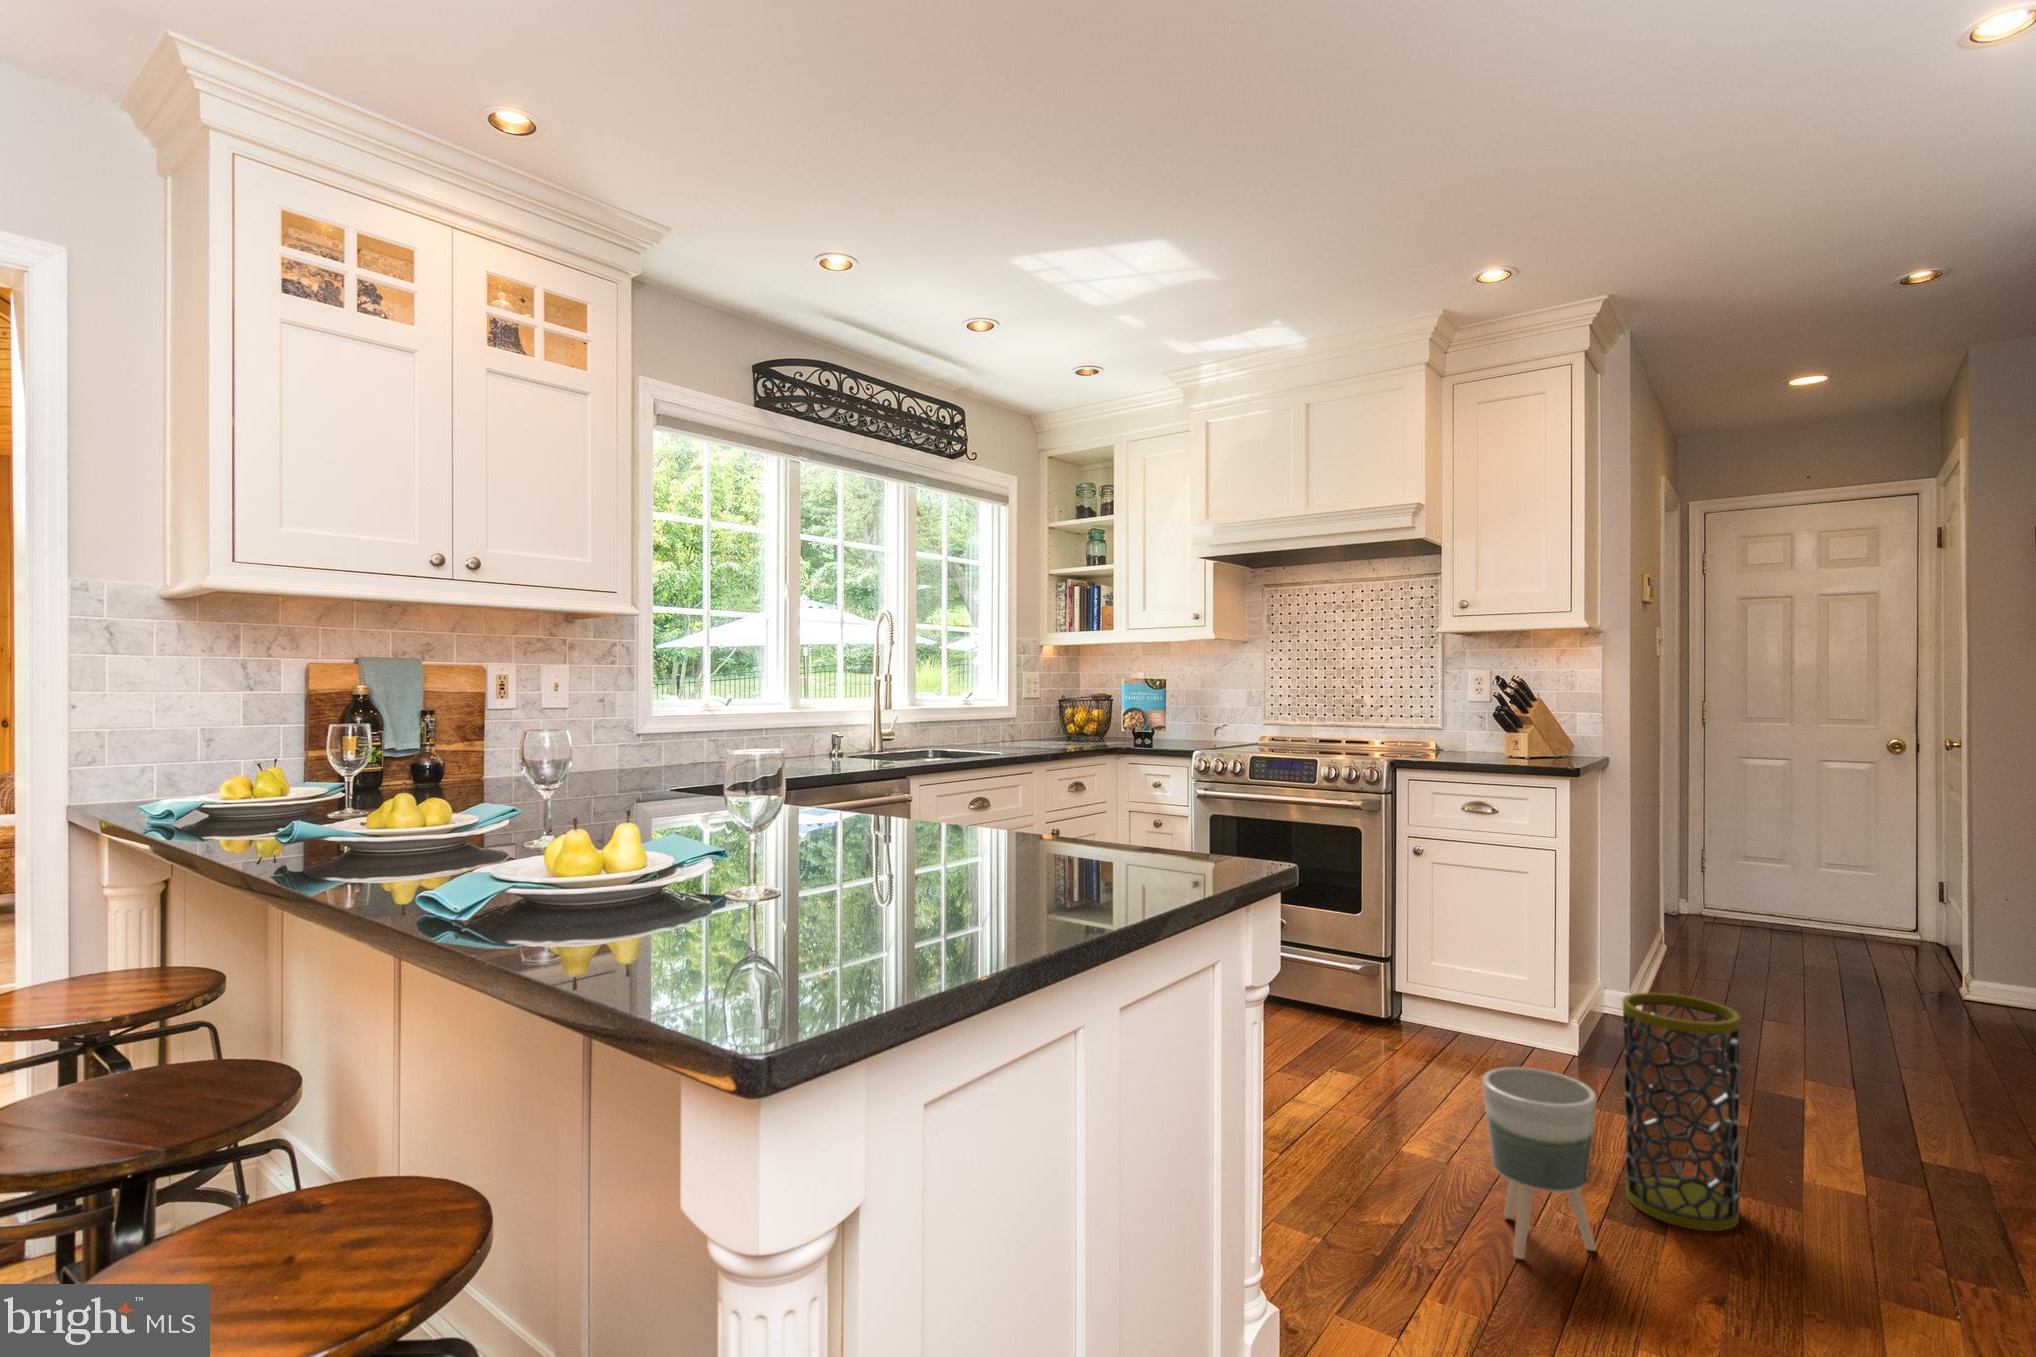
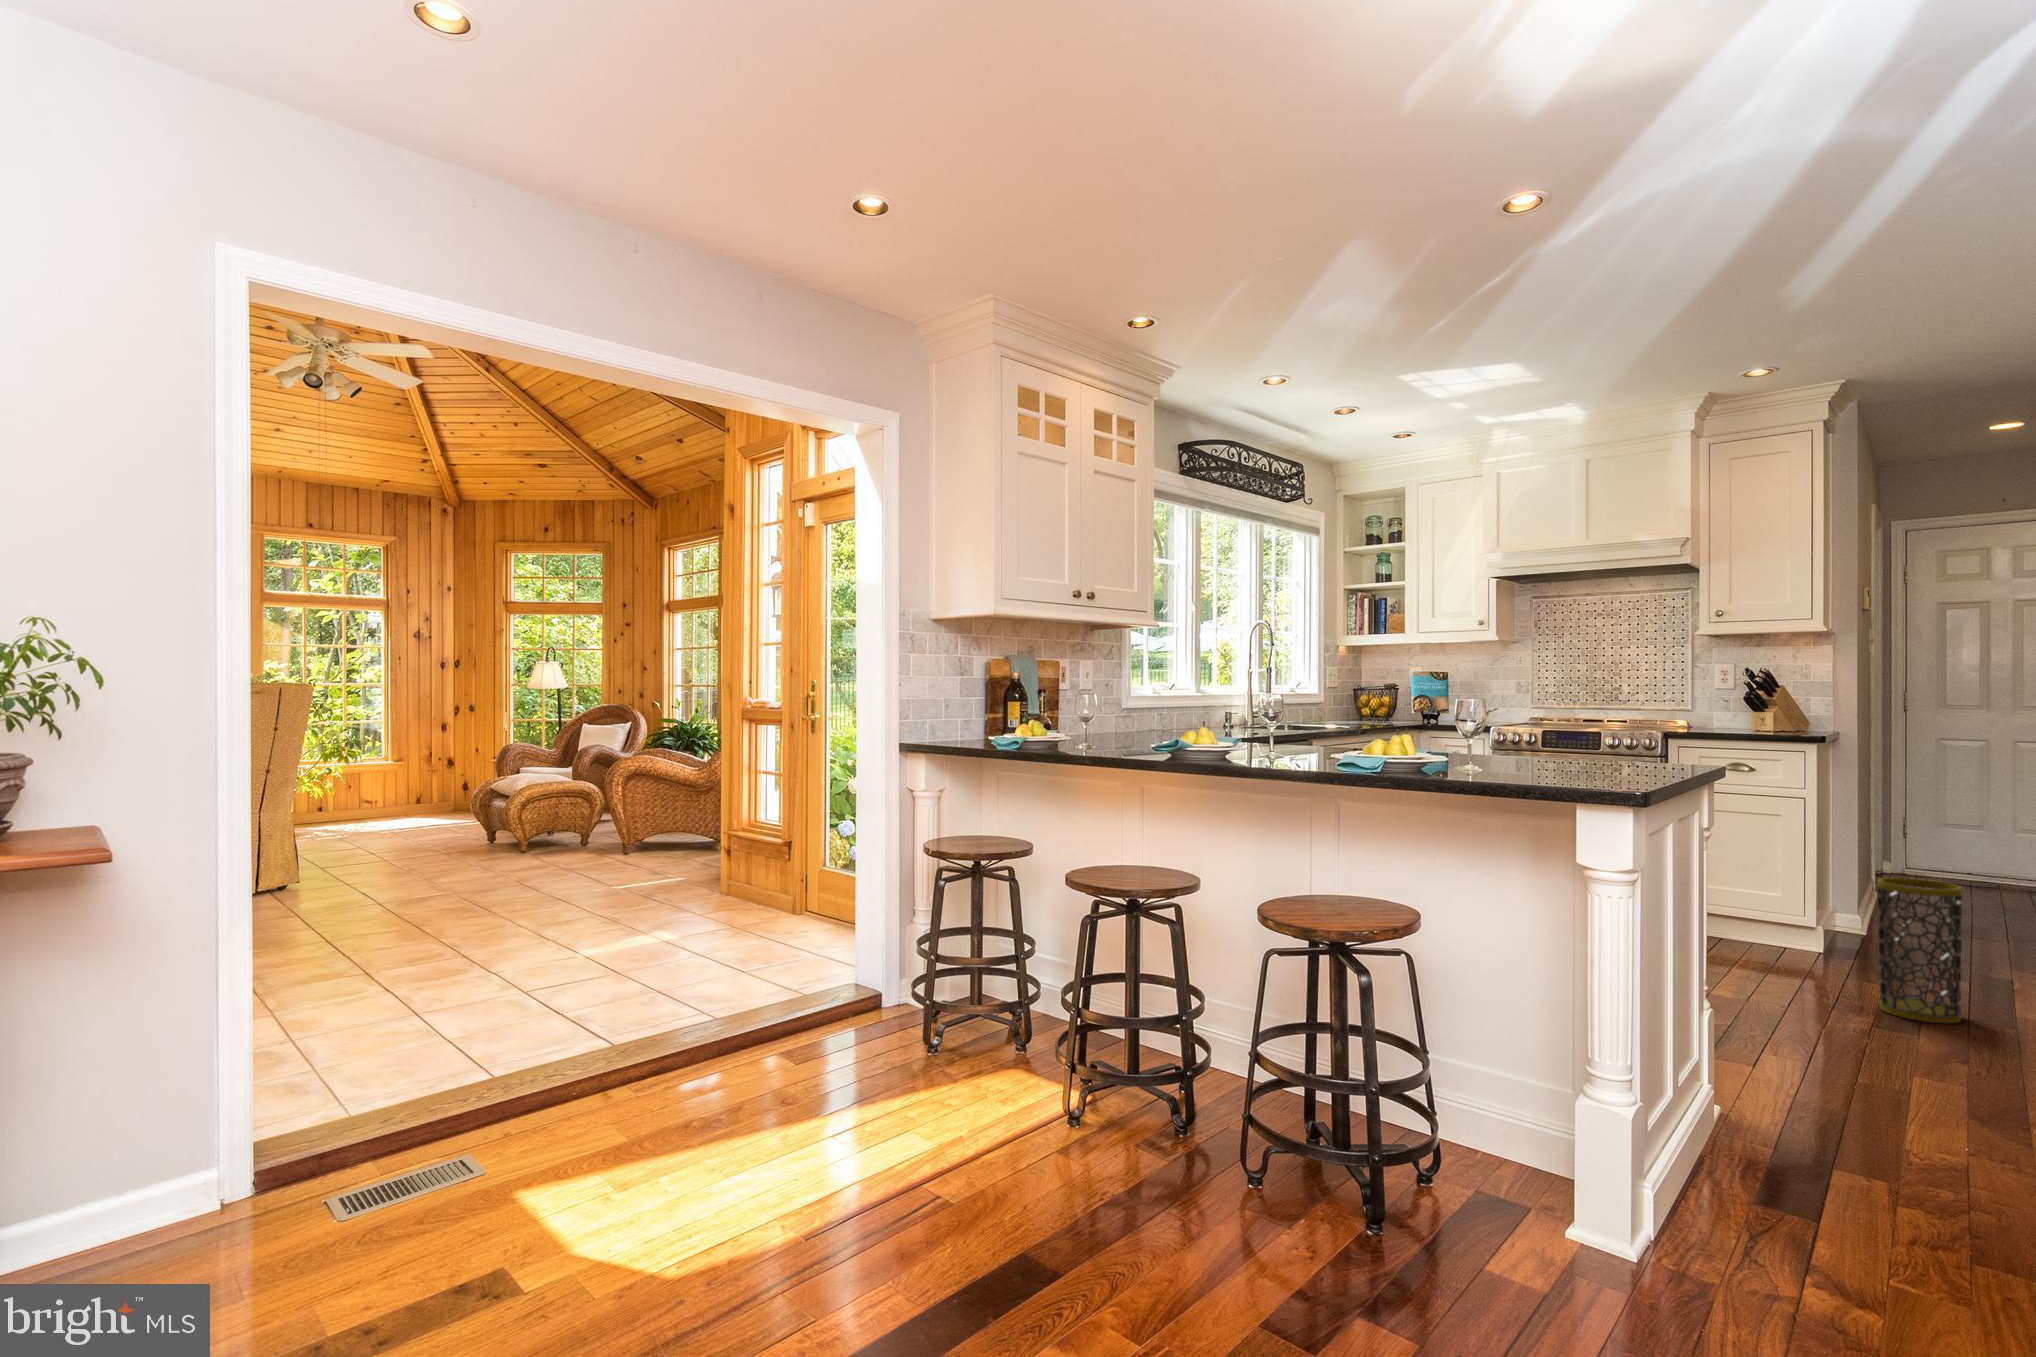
planter: present [1482,1067,1597,1259] -> none [1786,918,1867,1030]

